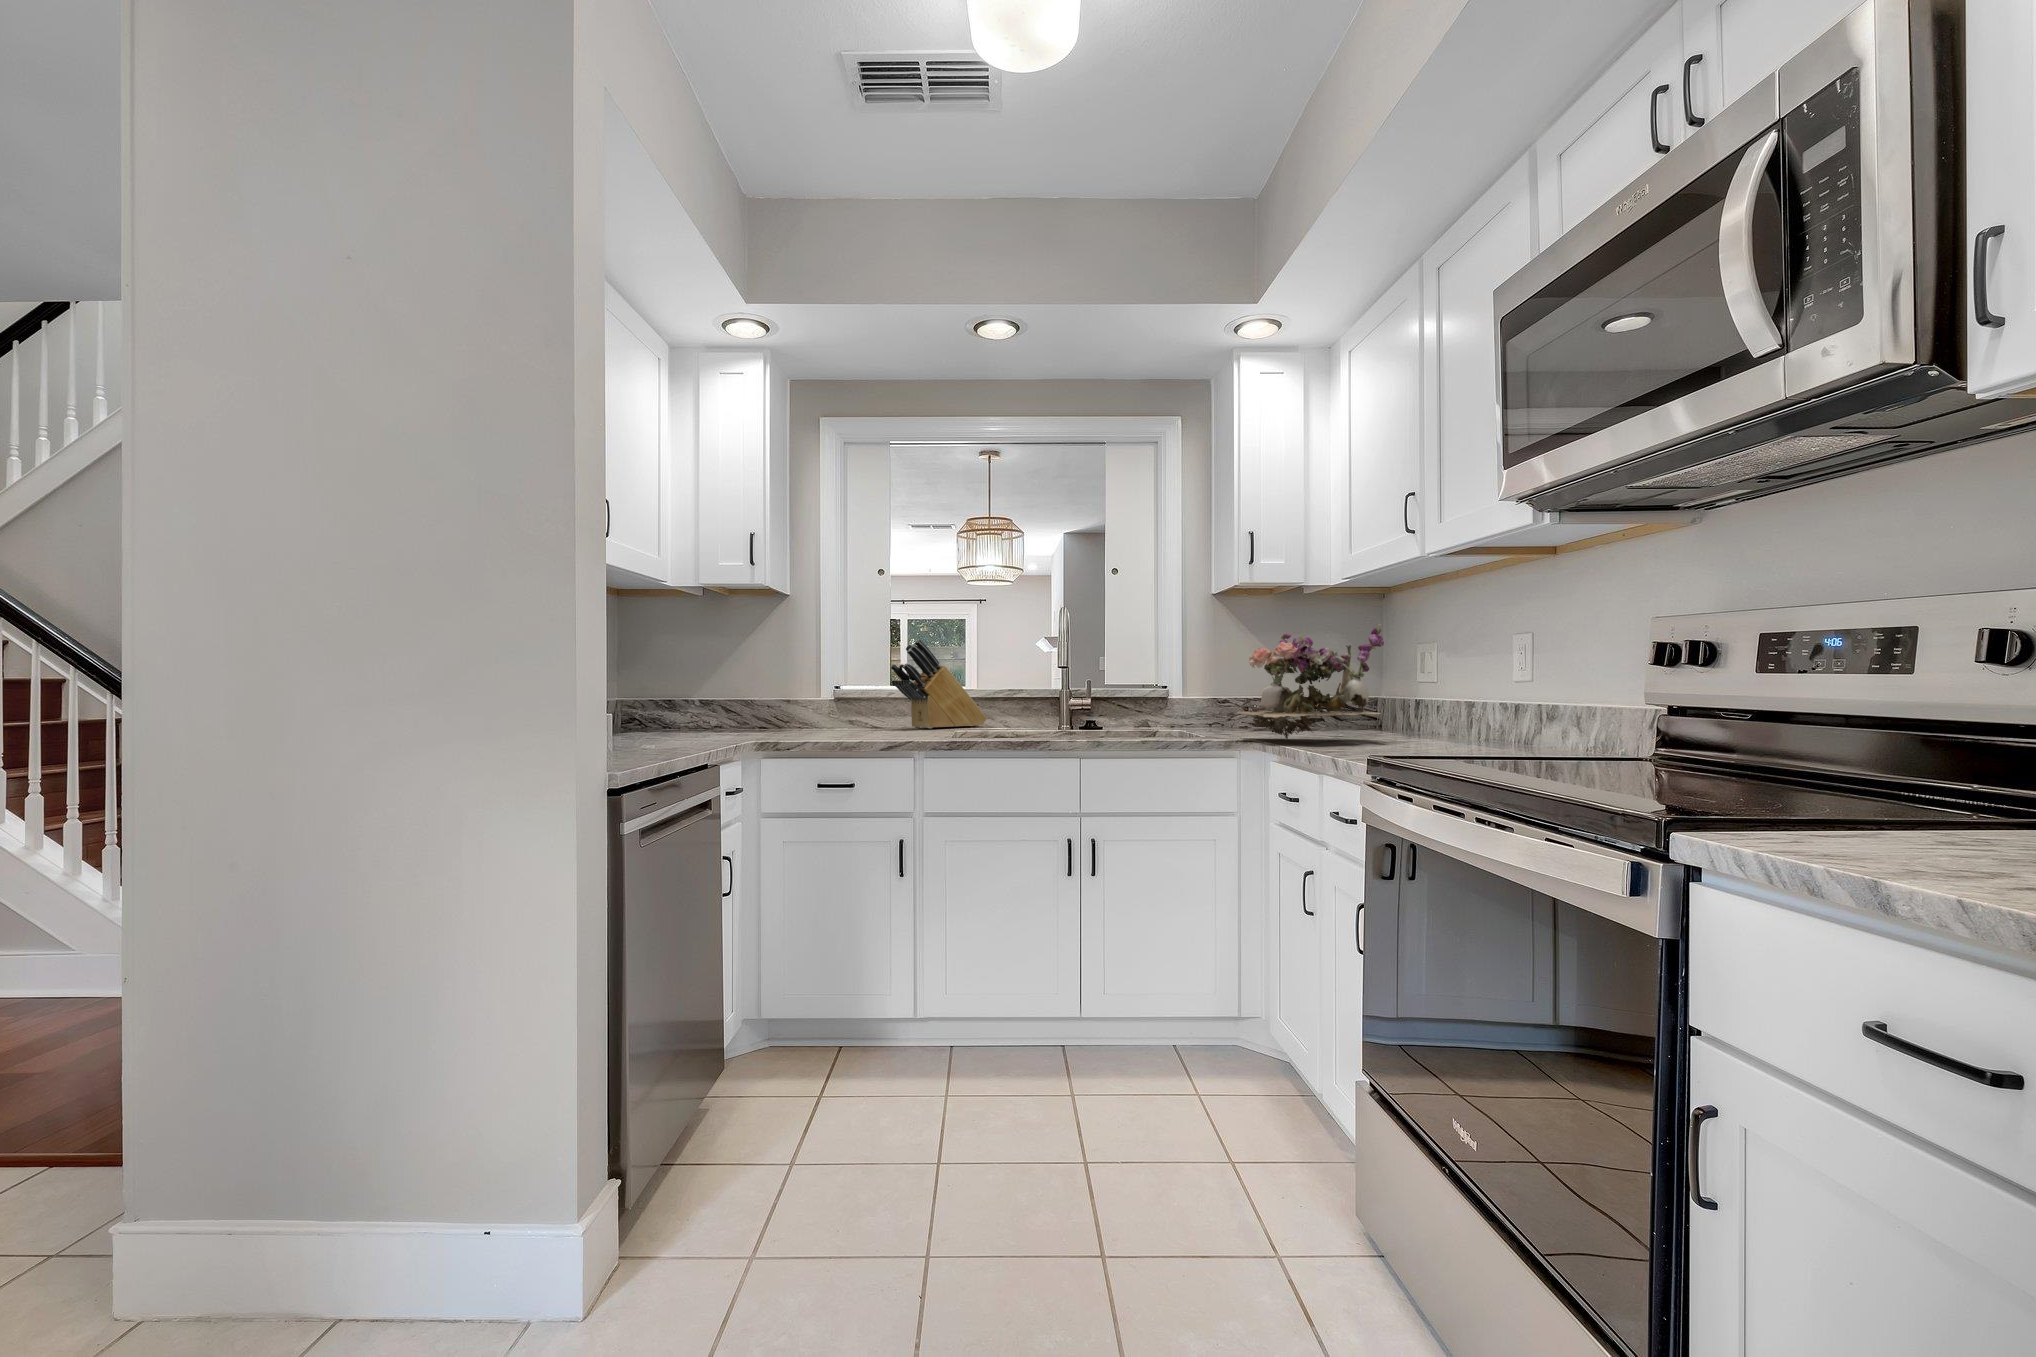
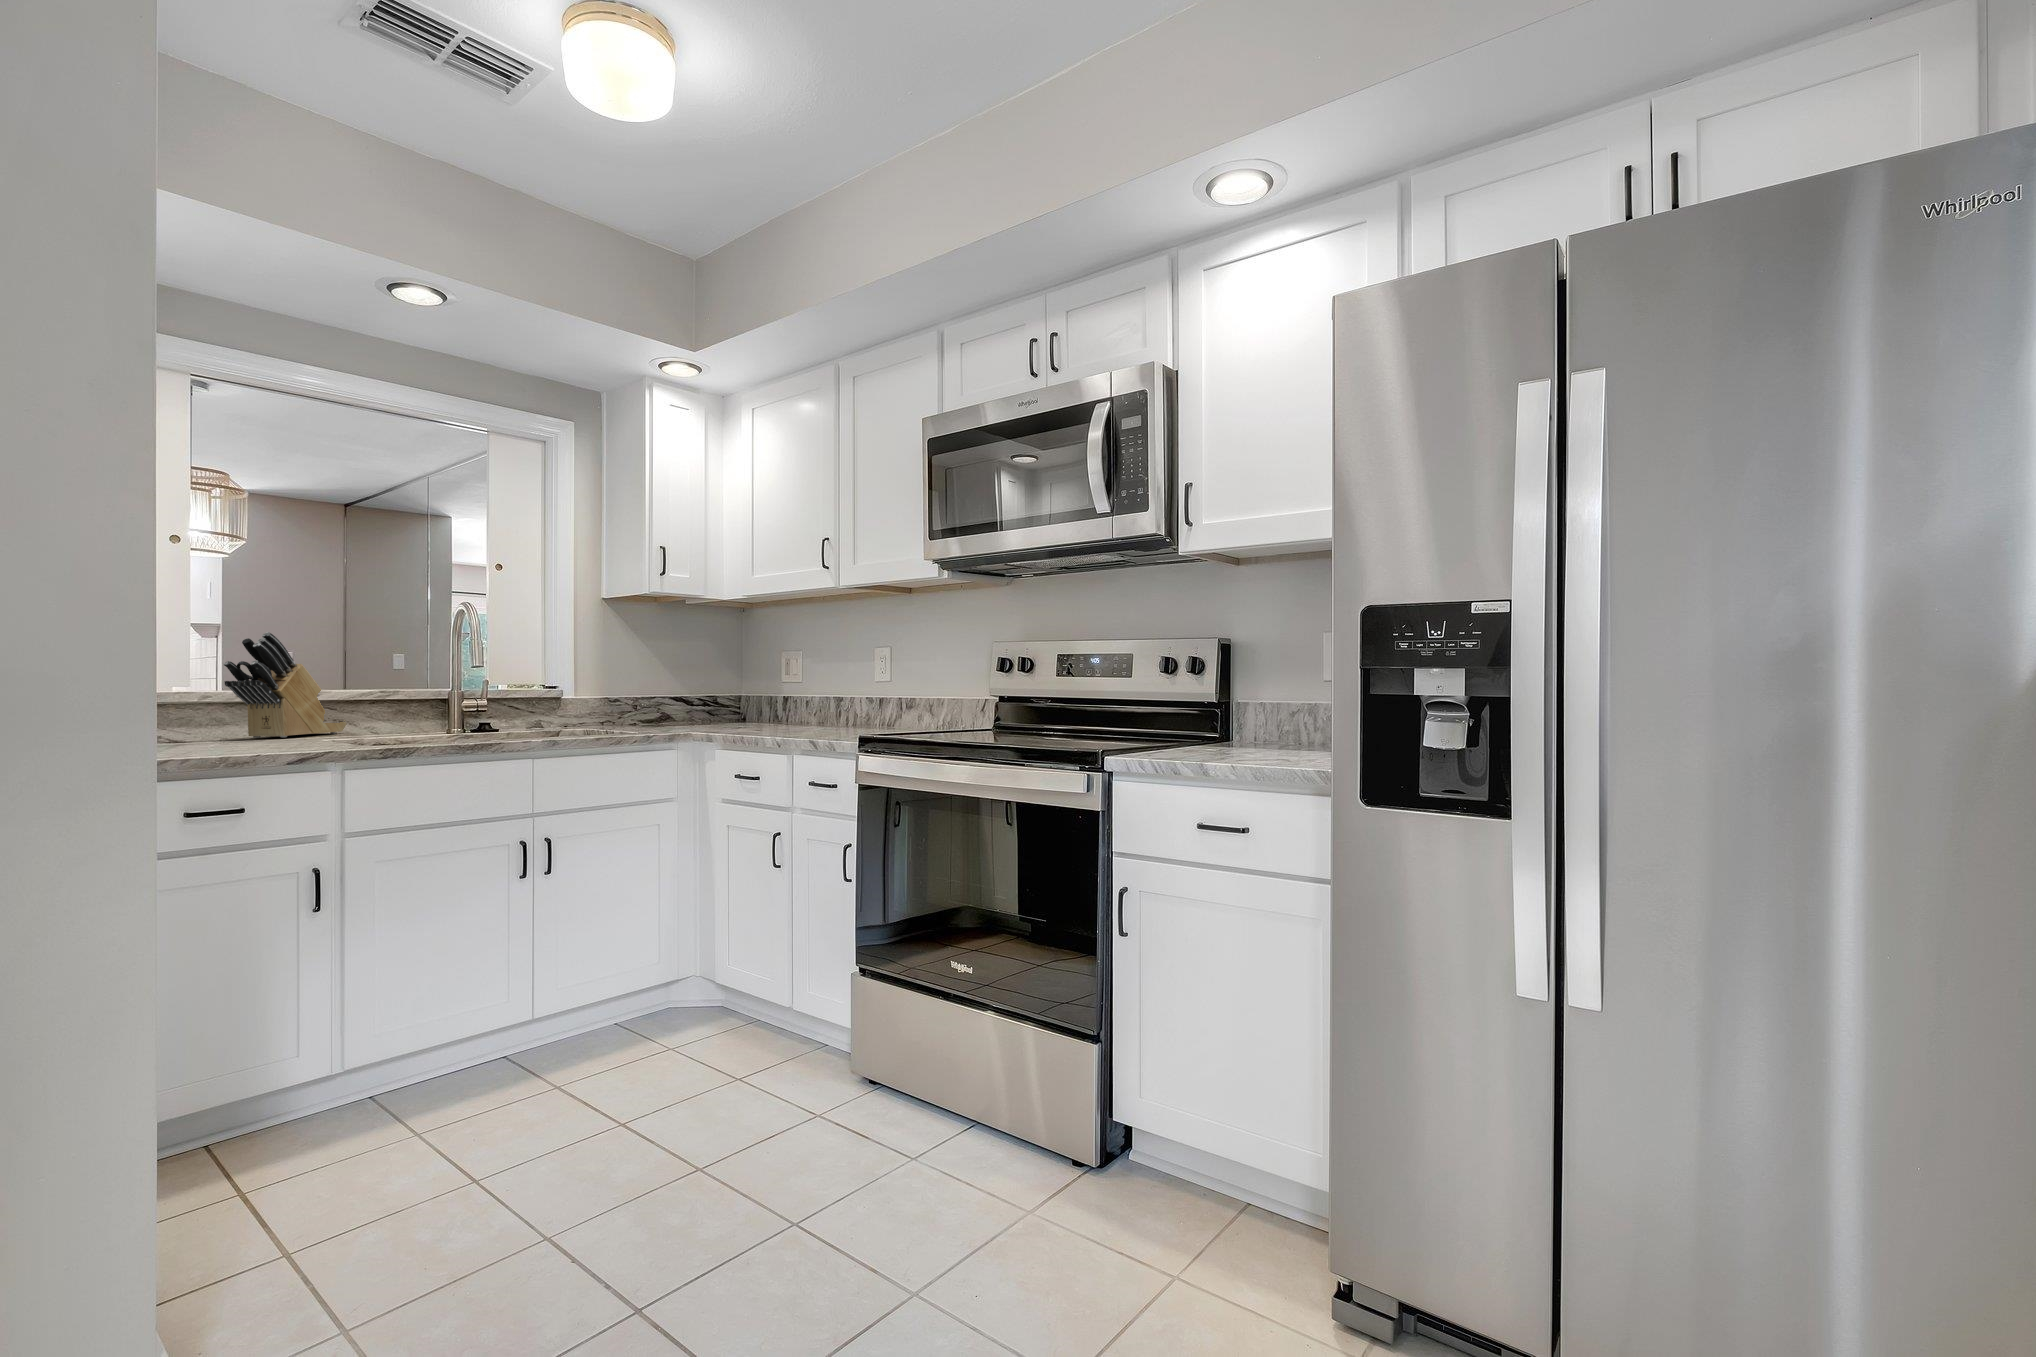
flower arrangement: present [1233,624,1384,740] -> none [682,637,809,730]

